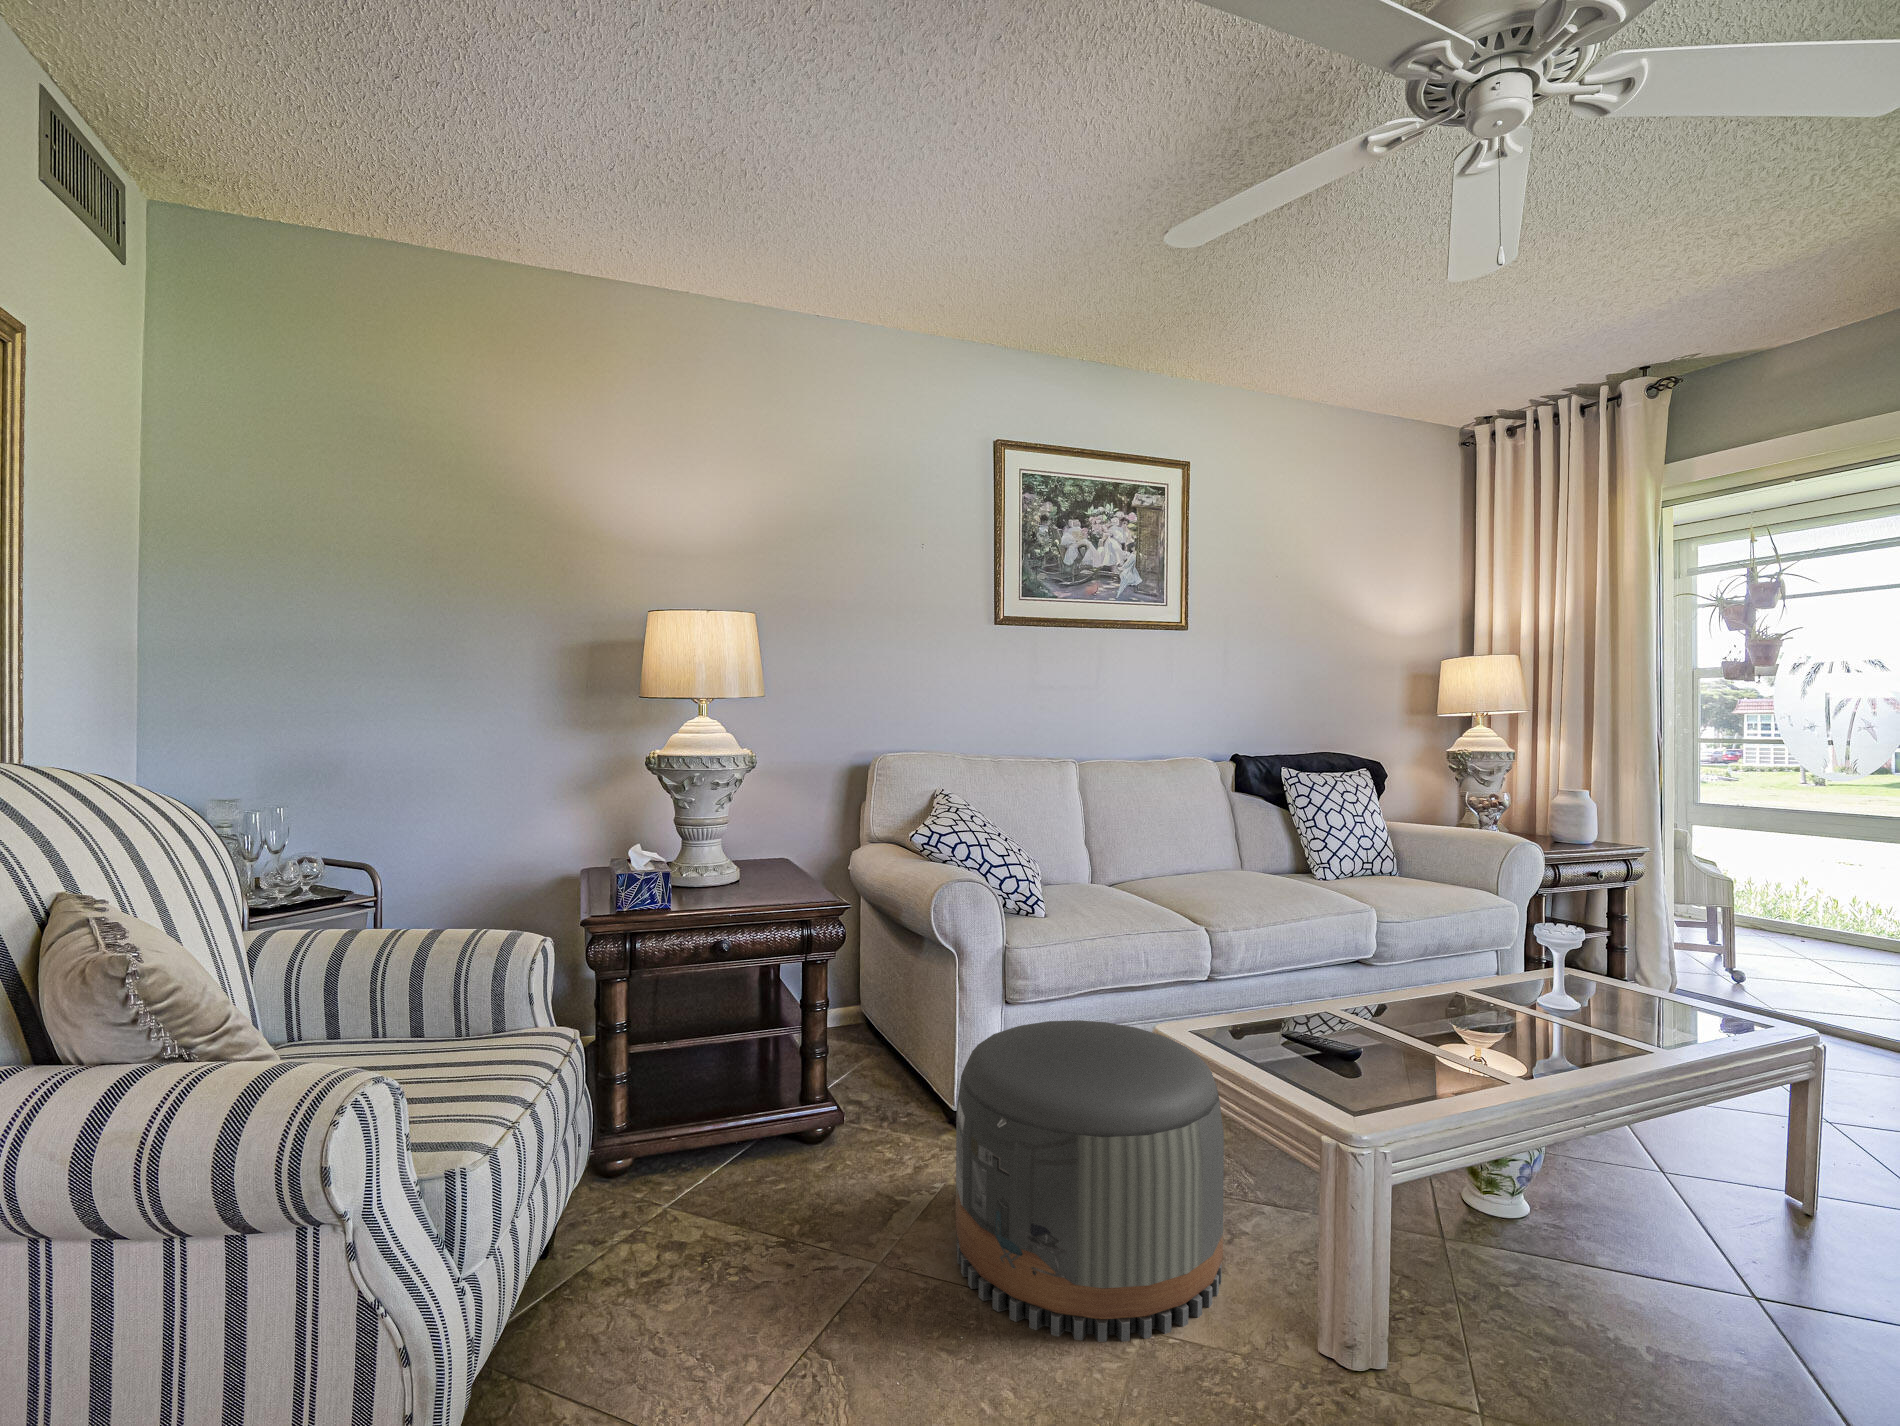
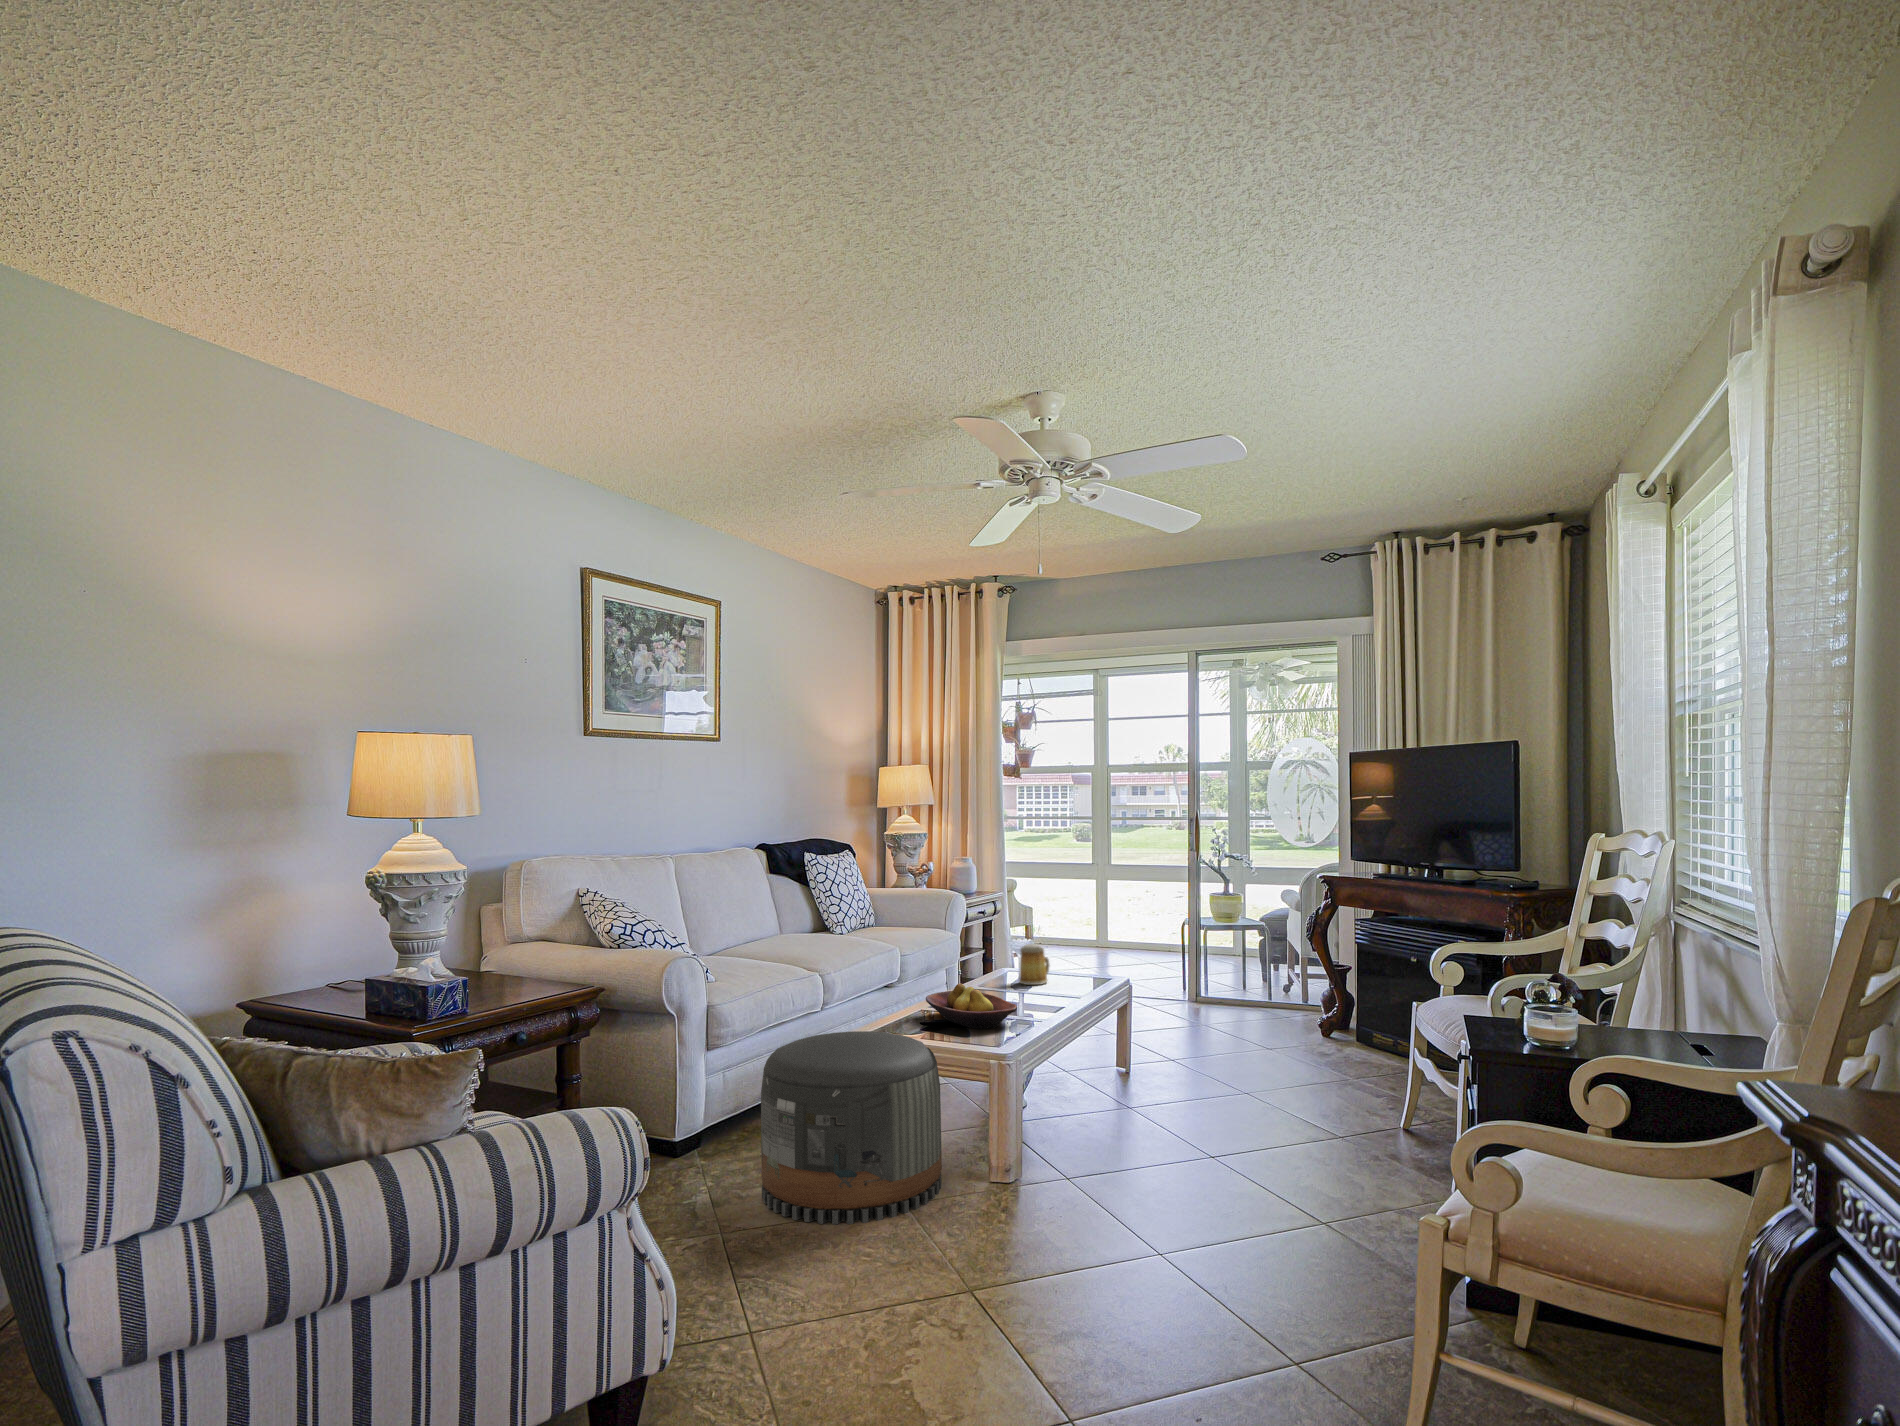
mug: none [1528,942,1595,1014] -> present [1019,944,1050,985]
fruit bowl: none [1275,991,1409,1081] -> present [926,984,1017,1029]

